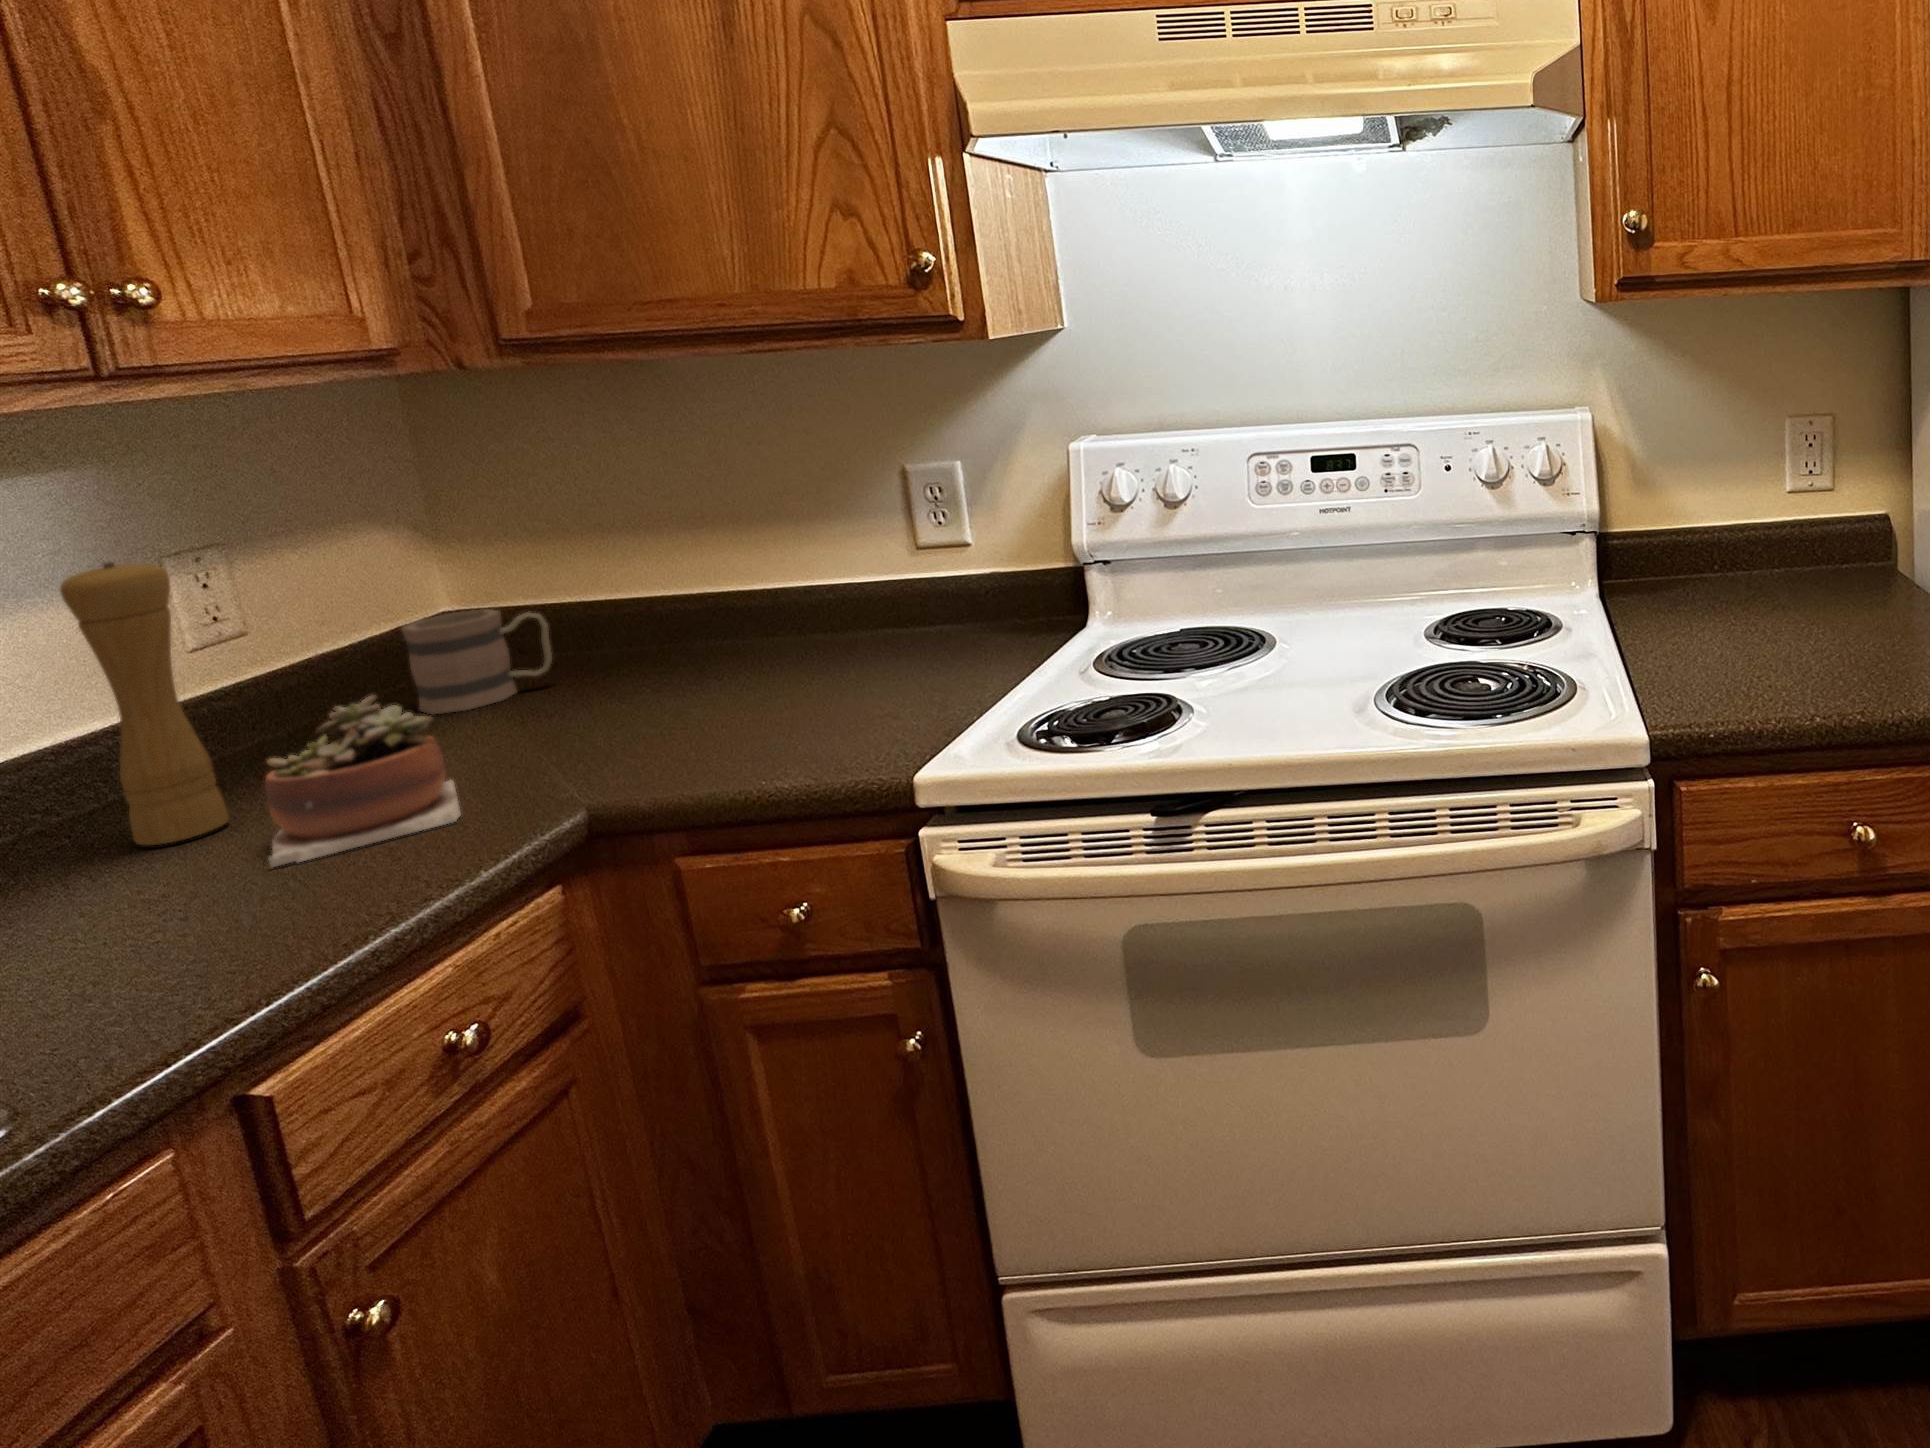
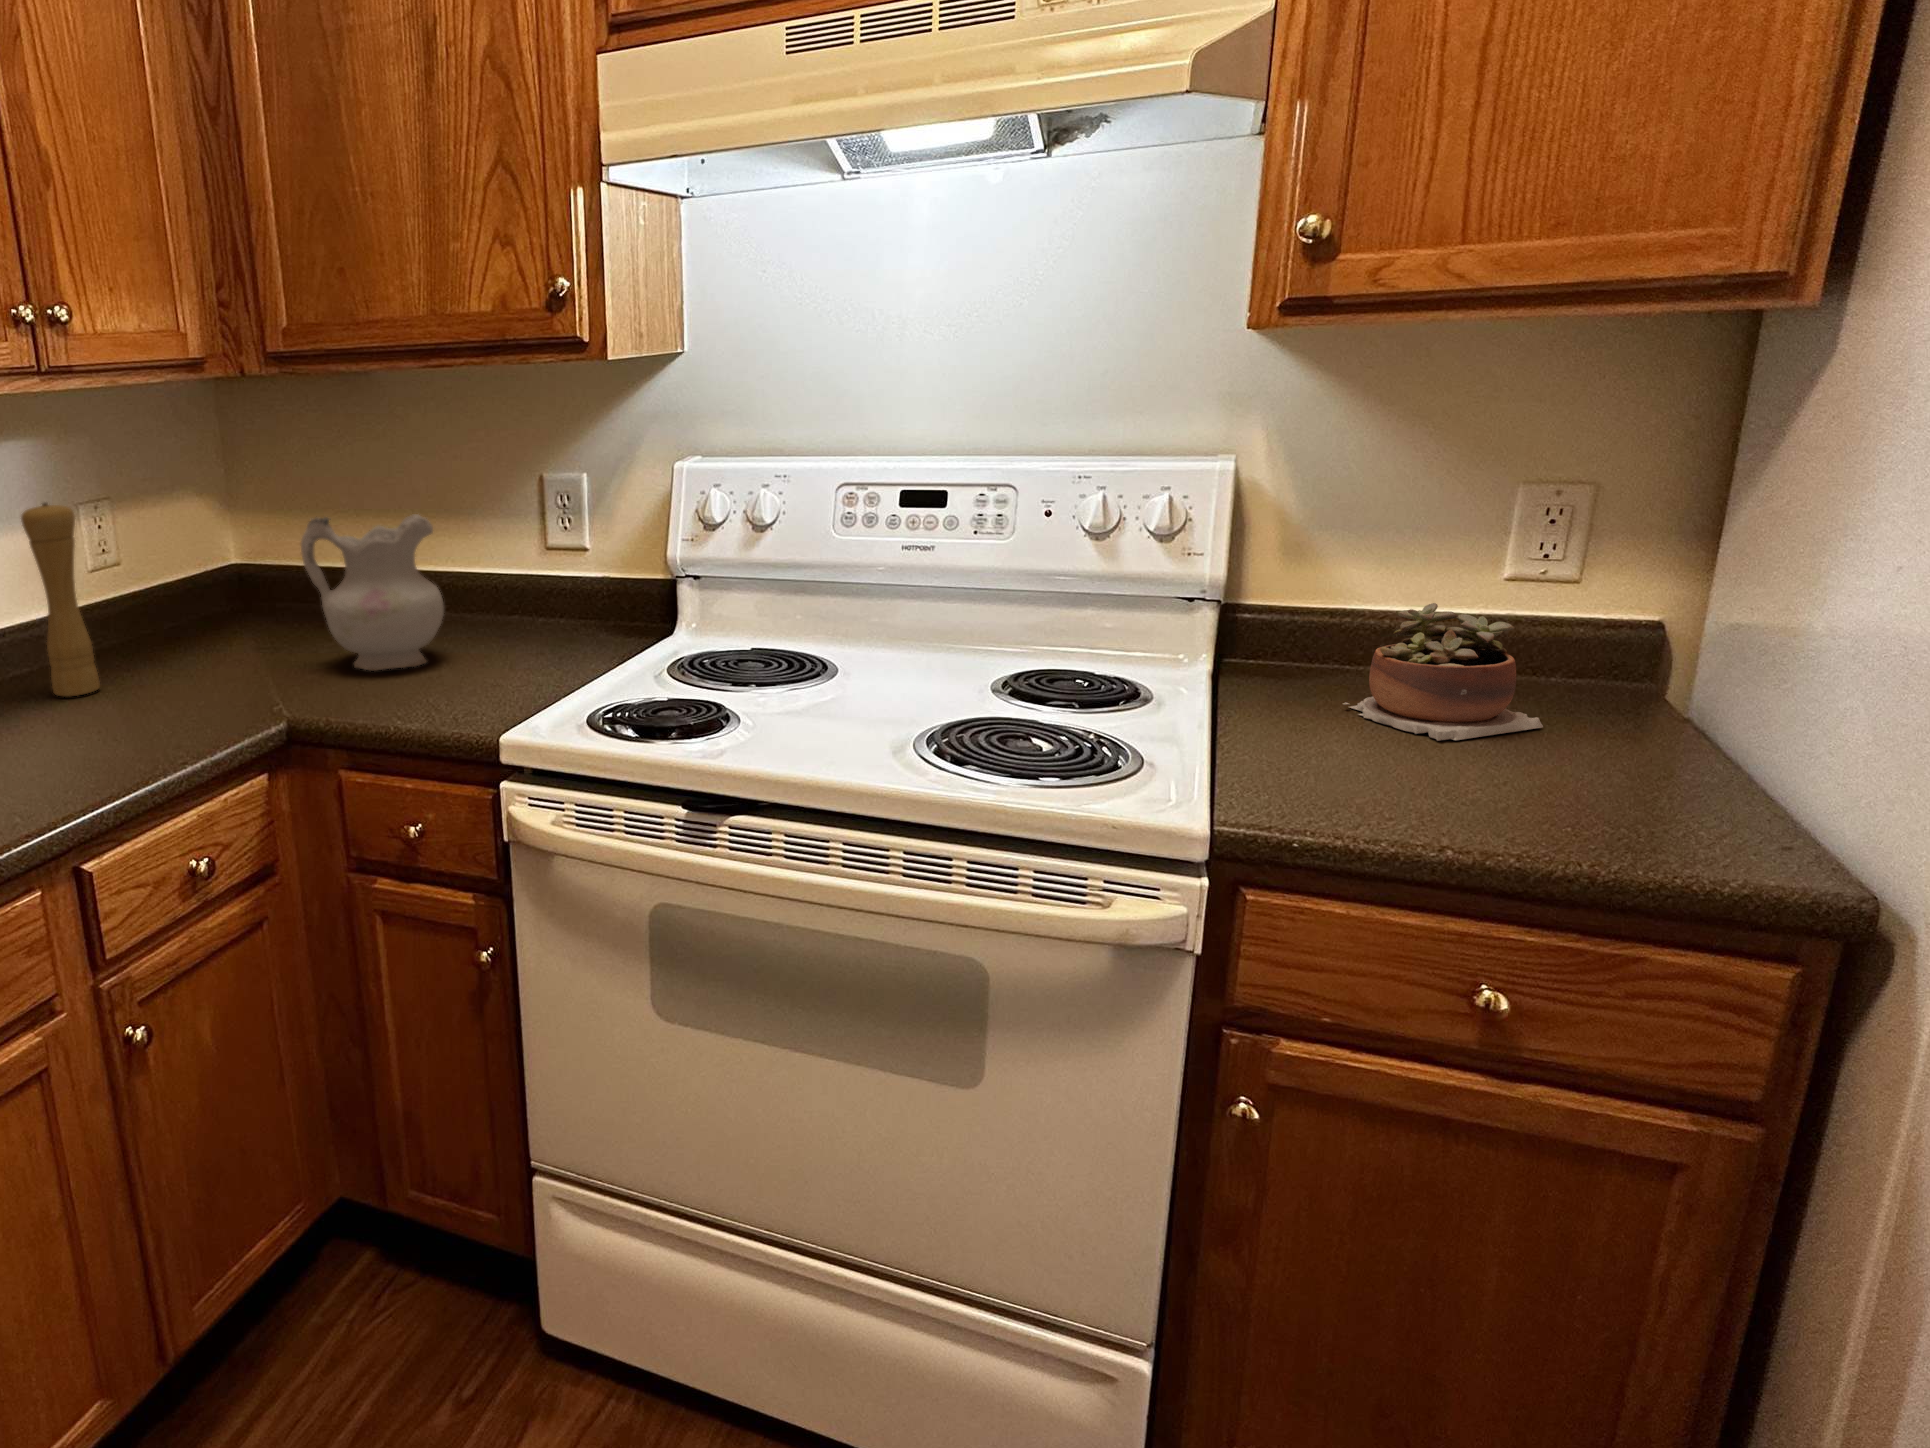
ceramic pitcher: none [573,526,792,727] -> present [301,514,444,671]
mug: present [402,609,552,714] -> none [208,563,296,636]
succulent plant: present [265,695,461,867] -> present [1343,603,1543,741]

